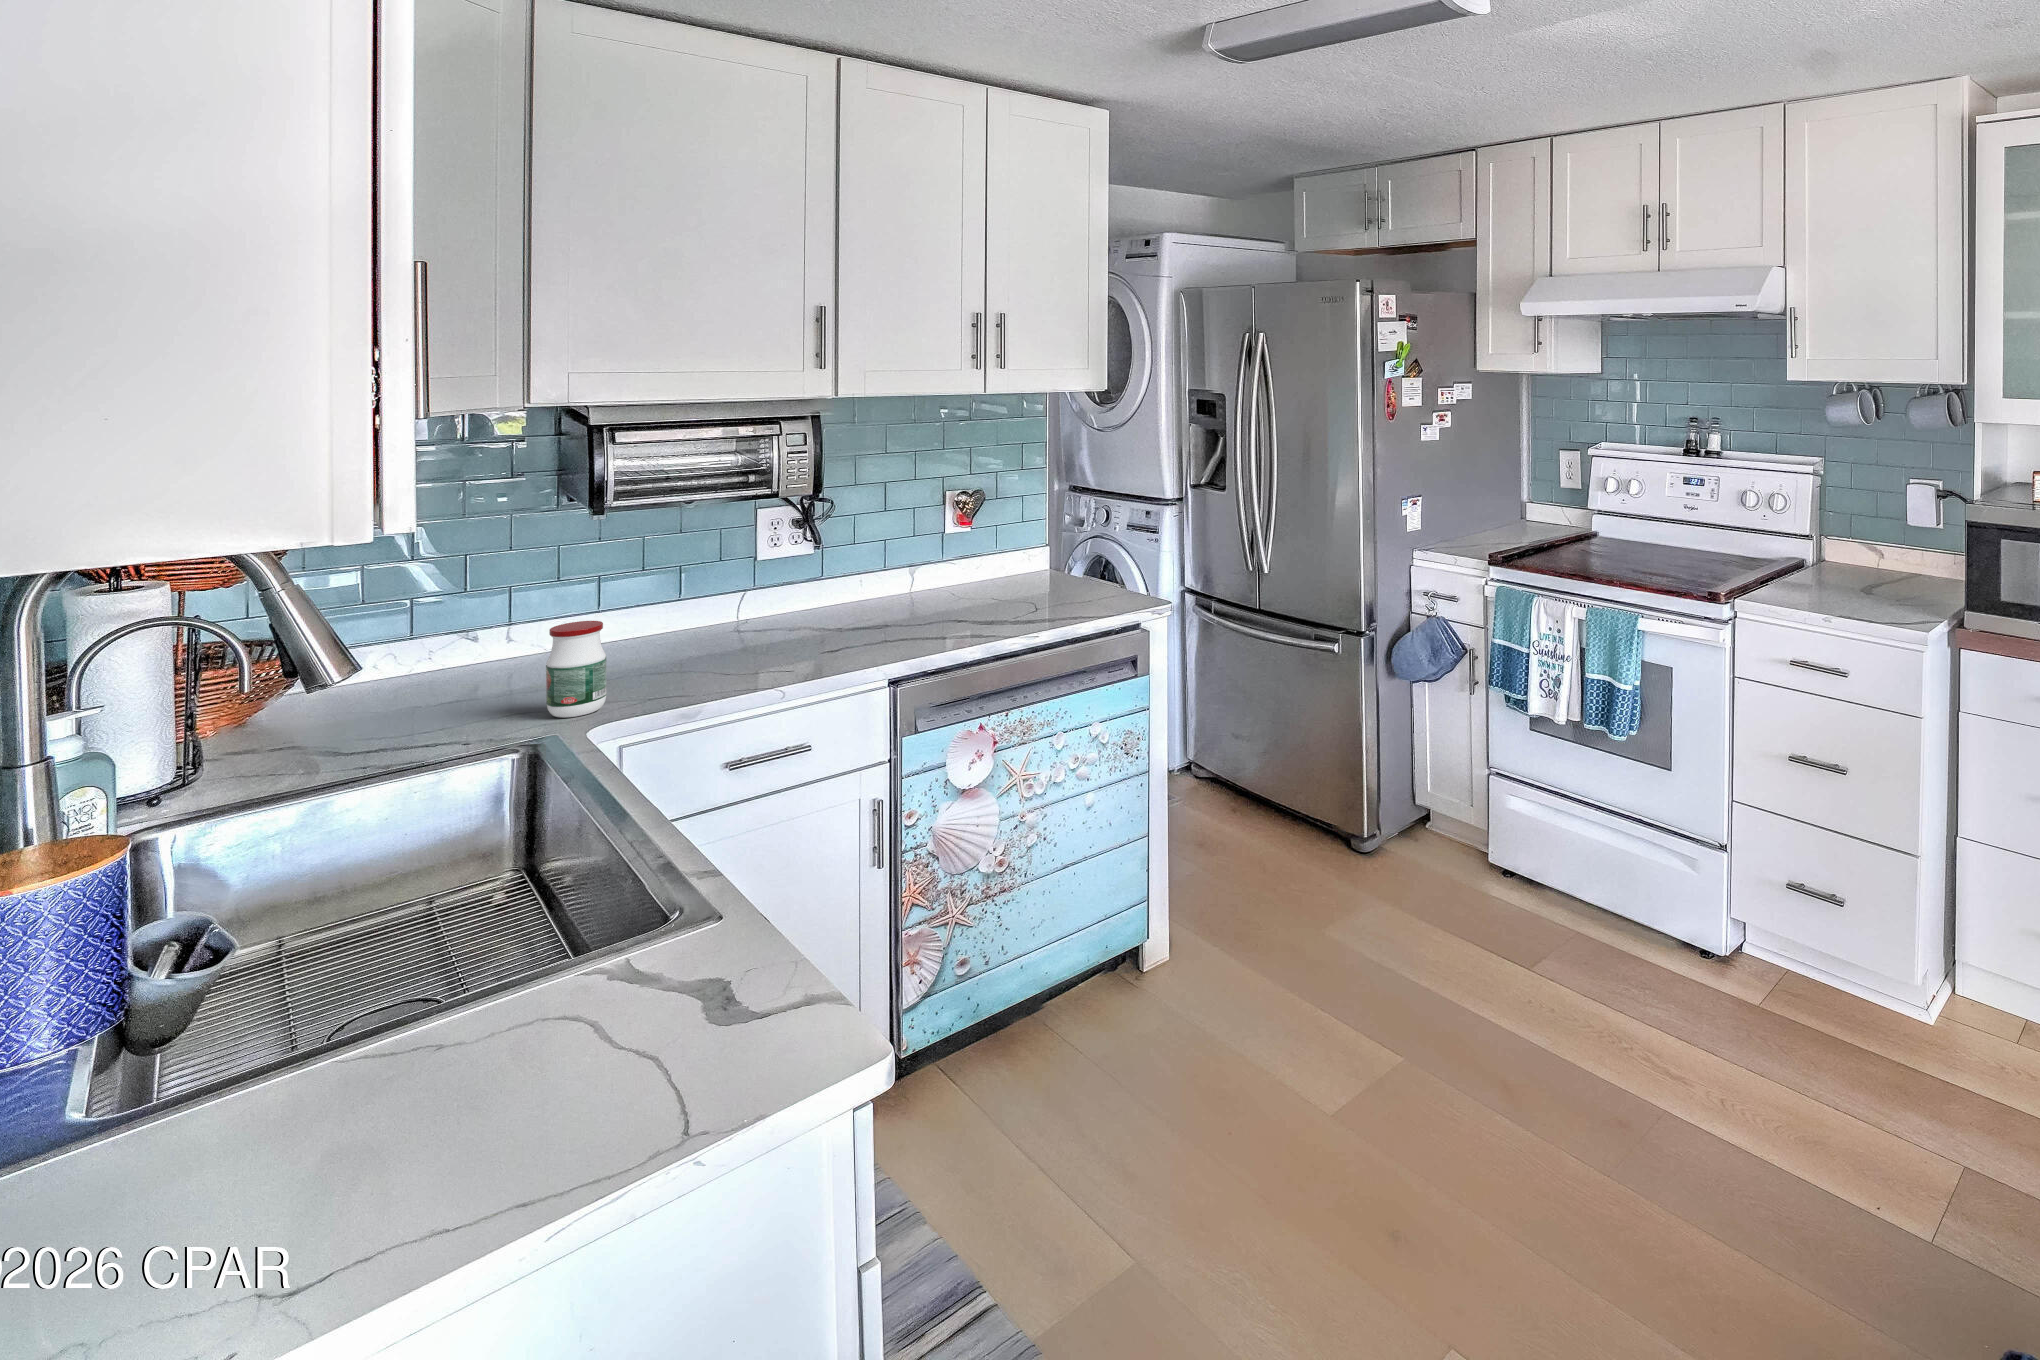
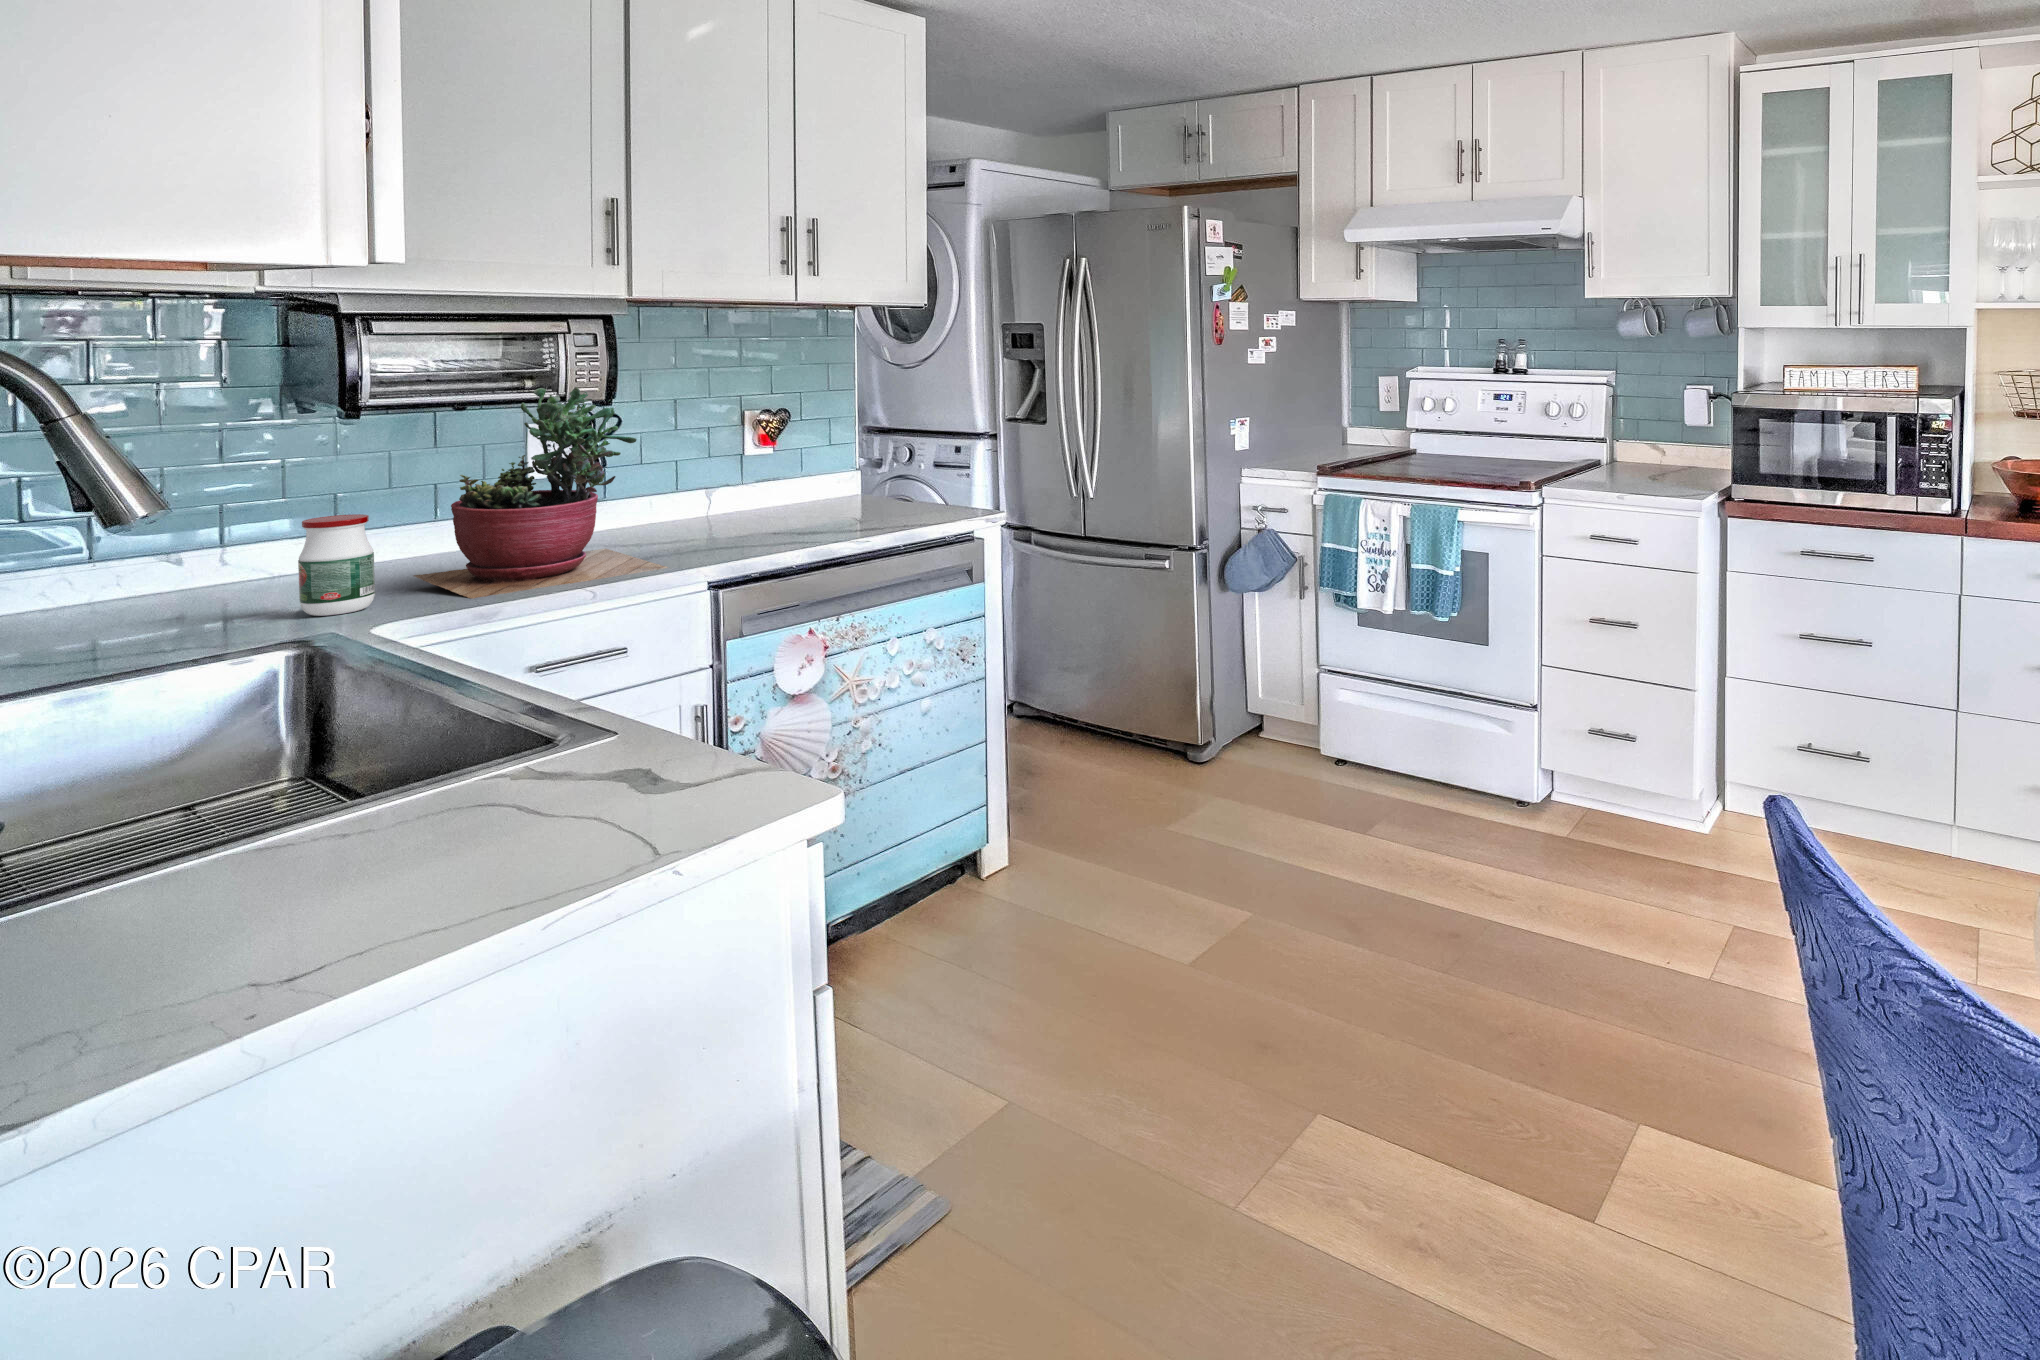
succulent plant: none [646,490,857,705] -> present [414,387,668,599]

